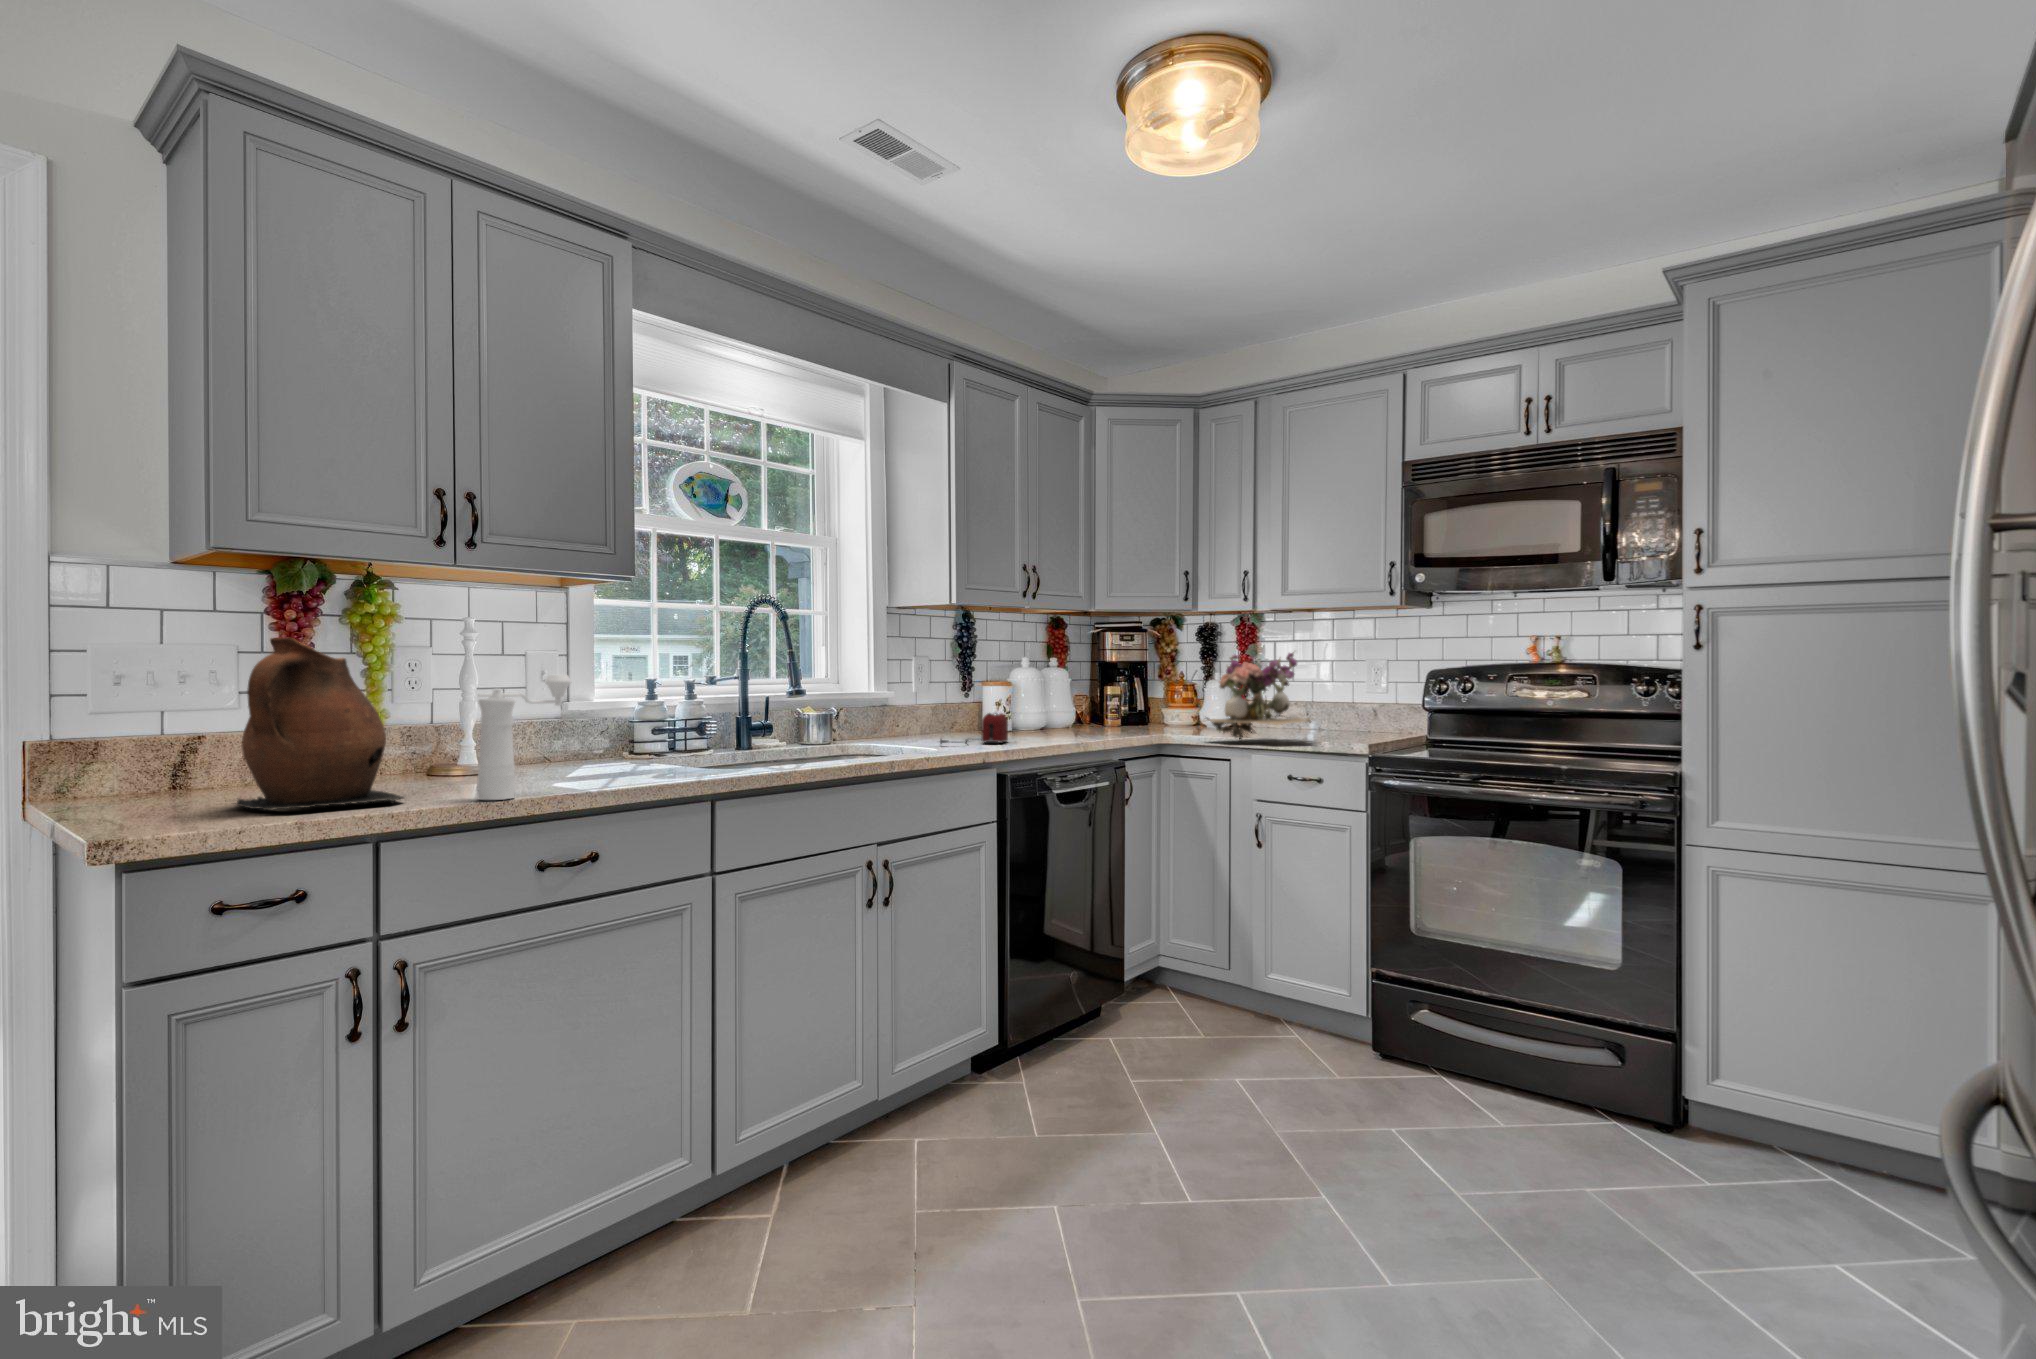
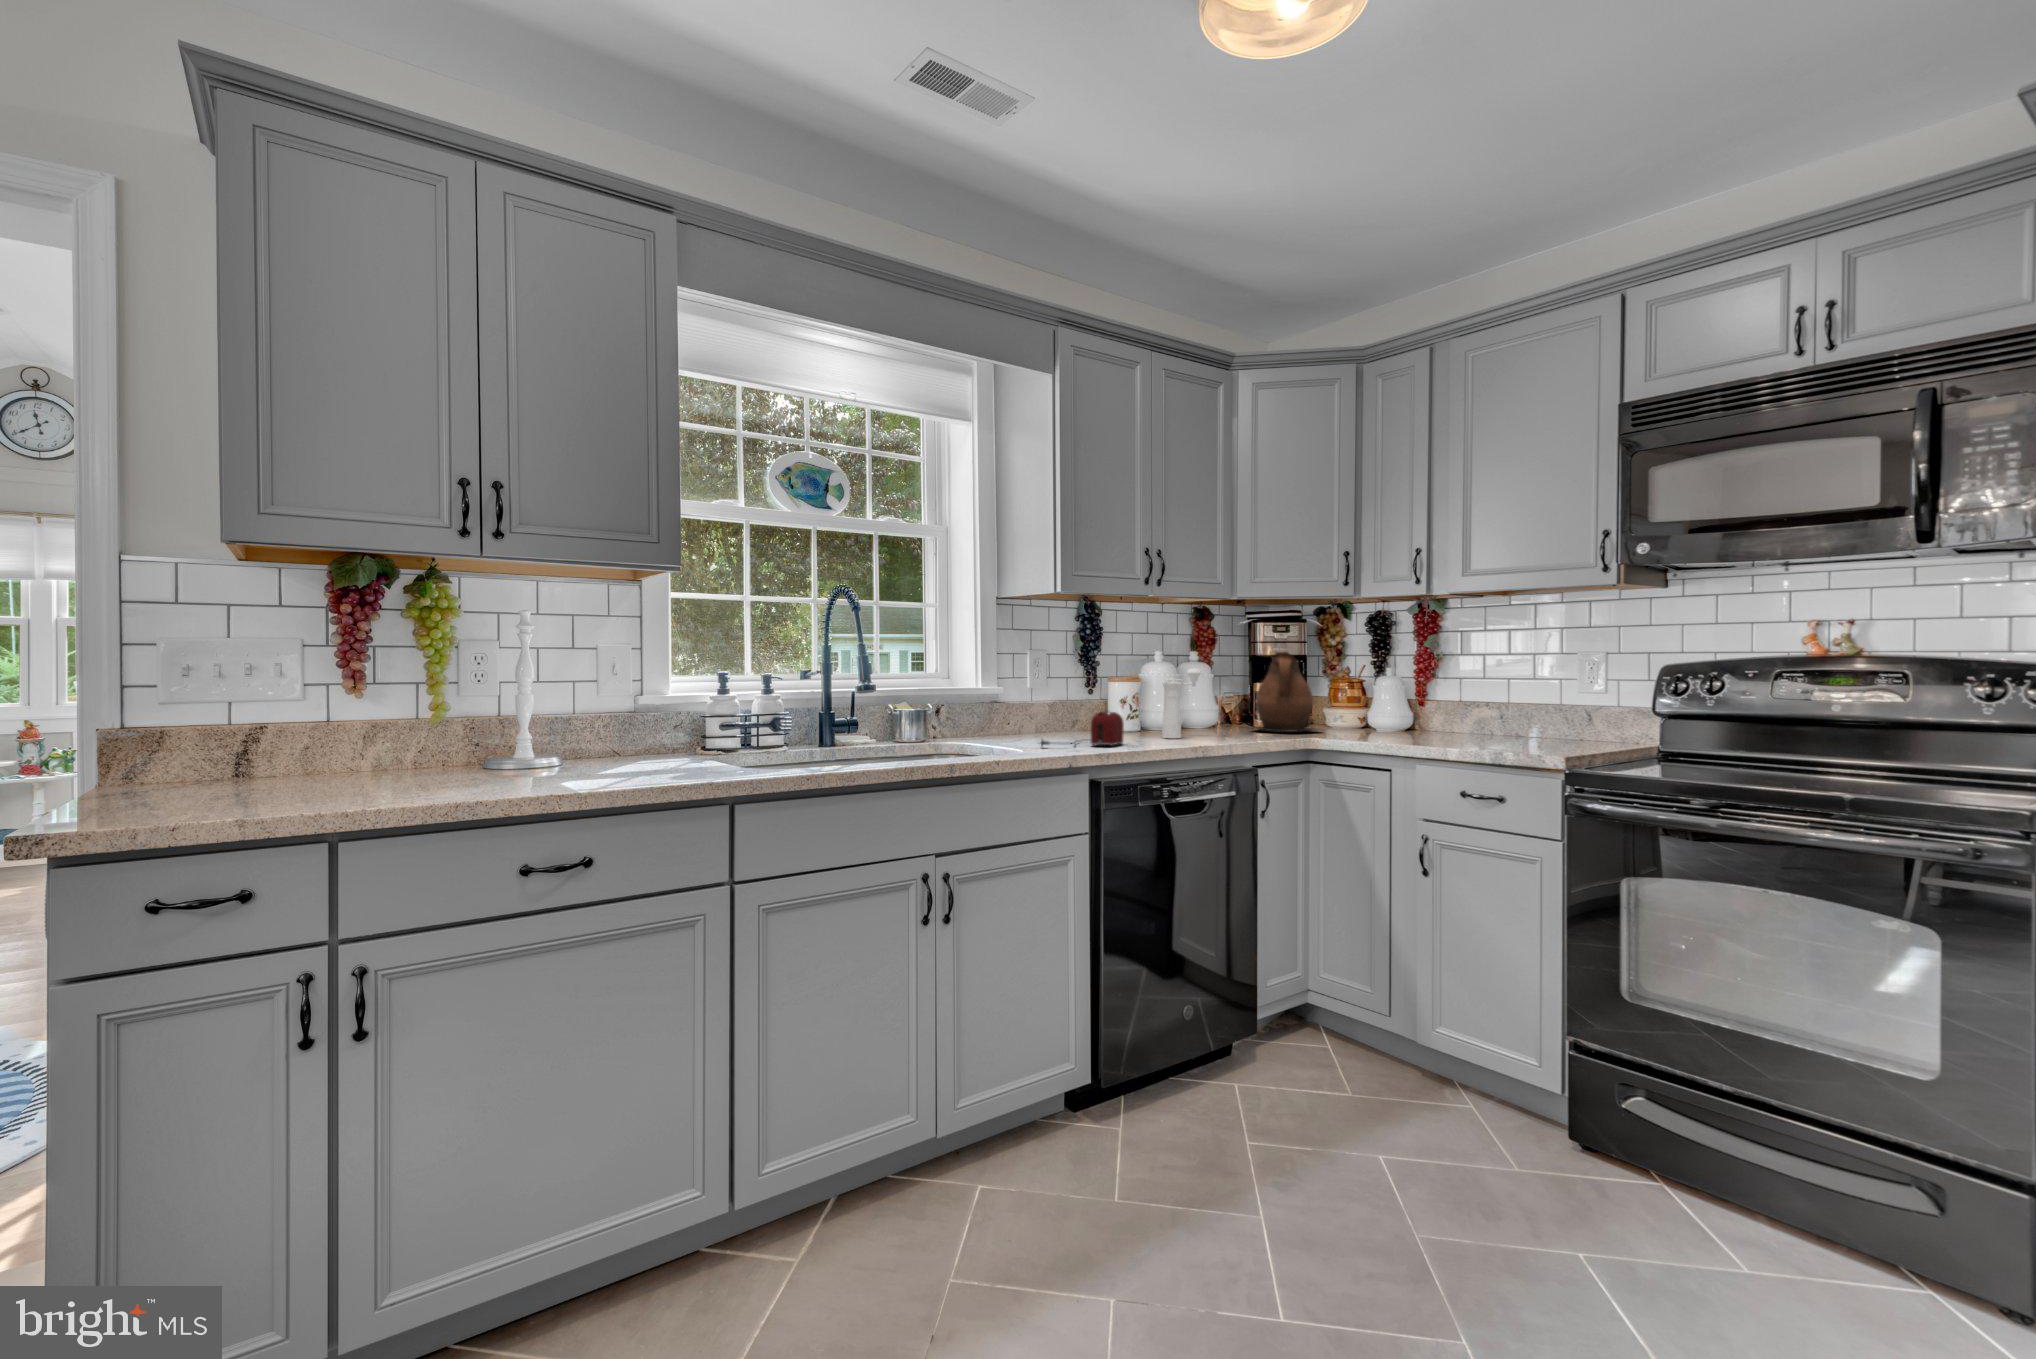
ceramic pitcher: present [235,638,404,810] -> present [1253,652,1316,732]
flower arrangement: present [1205,652,1310,739] -> none [1349,640,1498,750]
pepper mill: present [477,675,571,800] -> present [1162,669,1201,738]

